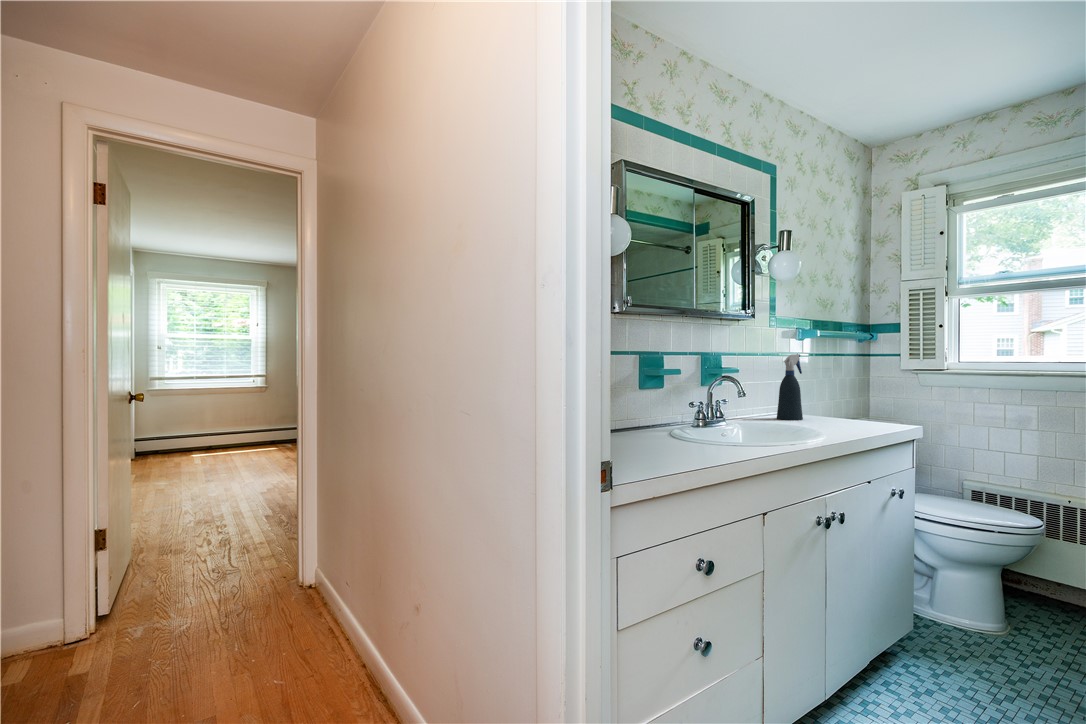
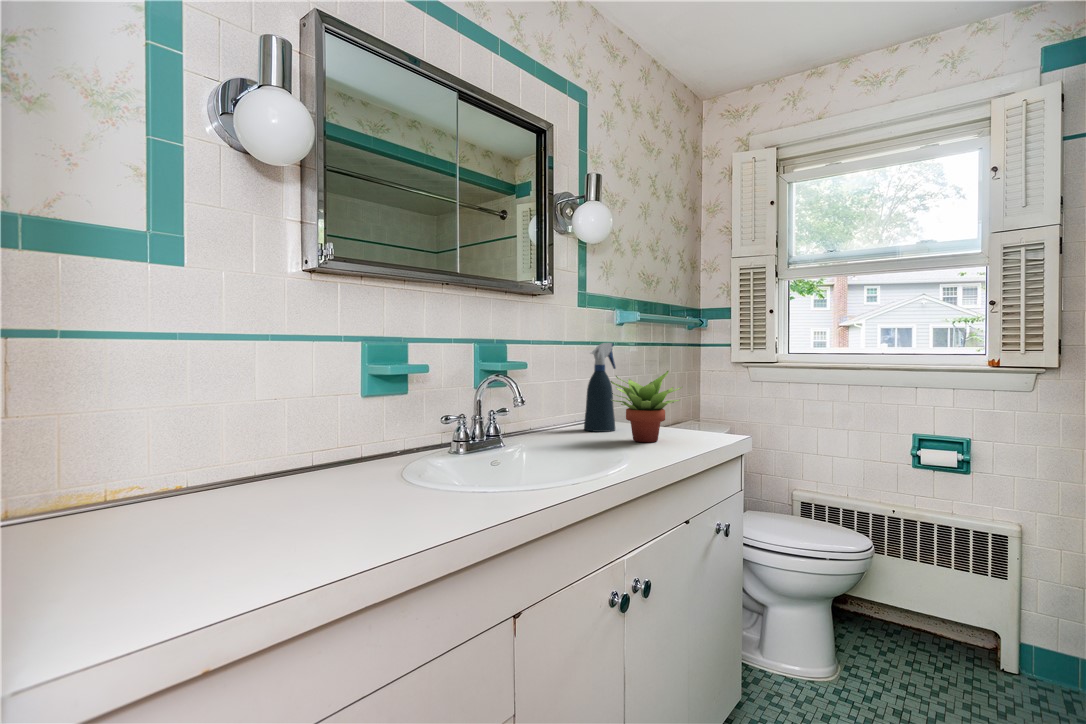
succulent plant: none [804,375,863,427] -> present [611,371,682,442]

